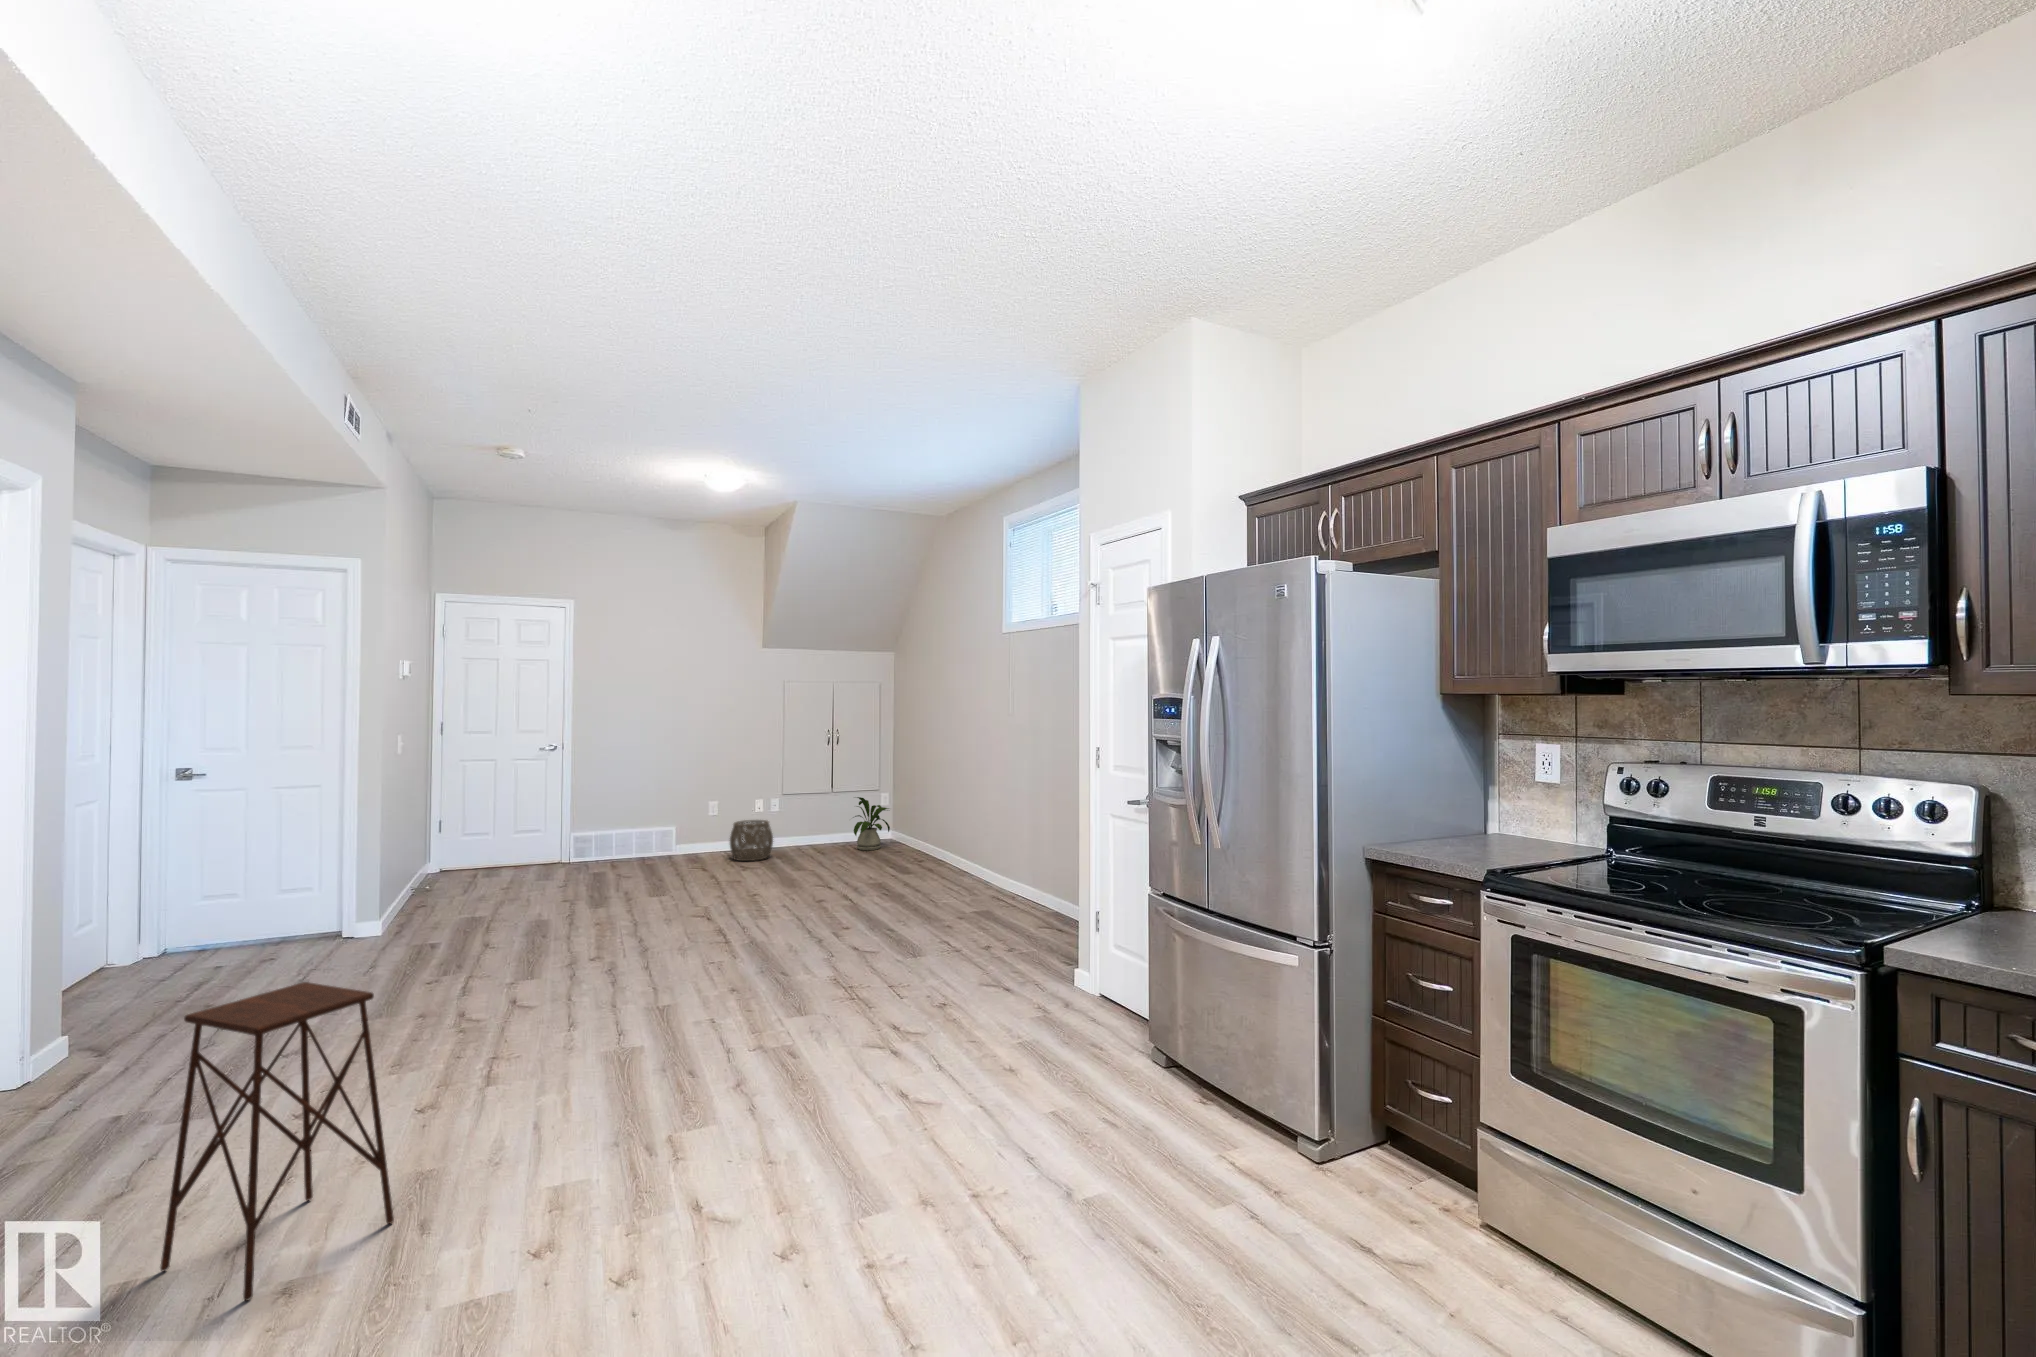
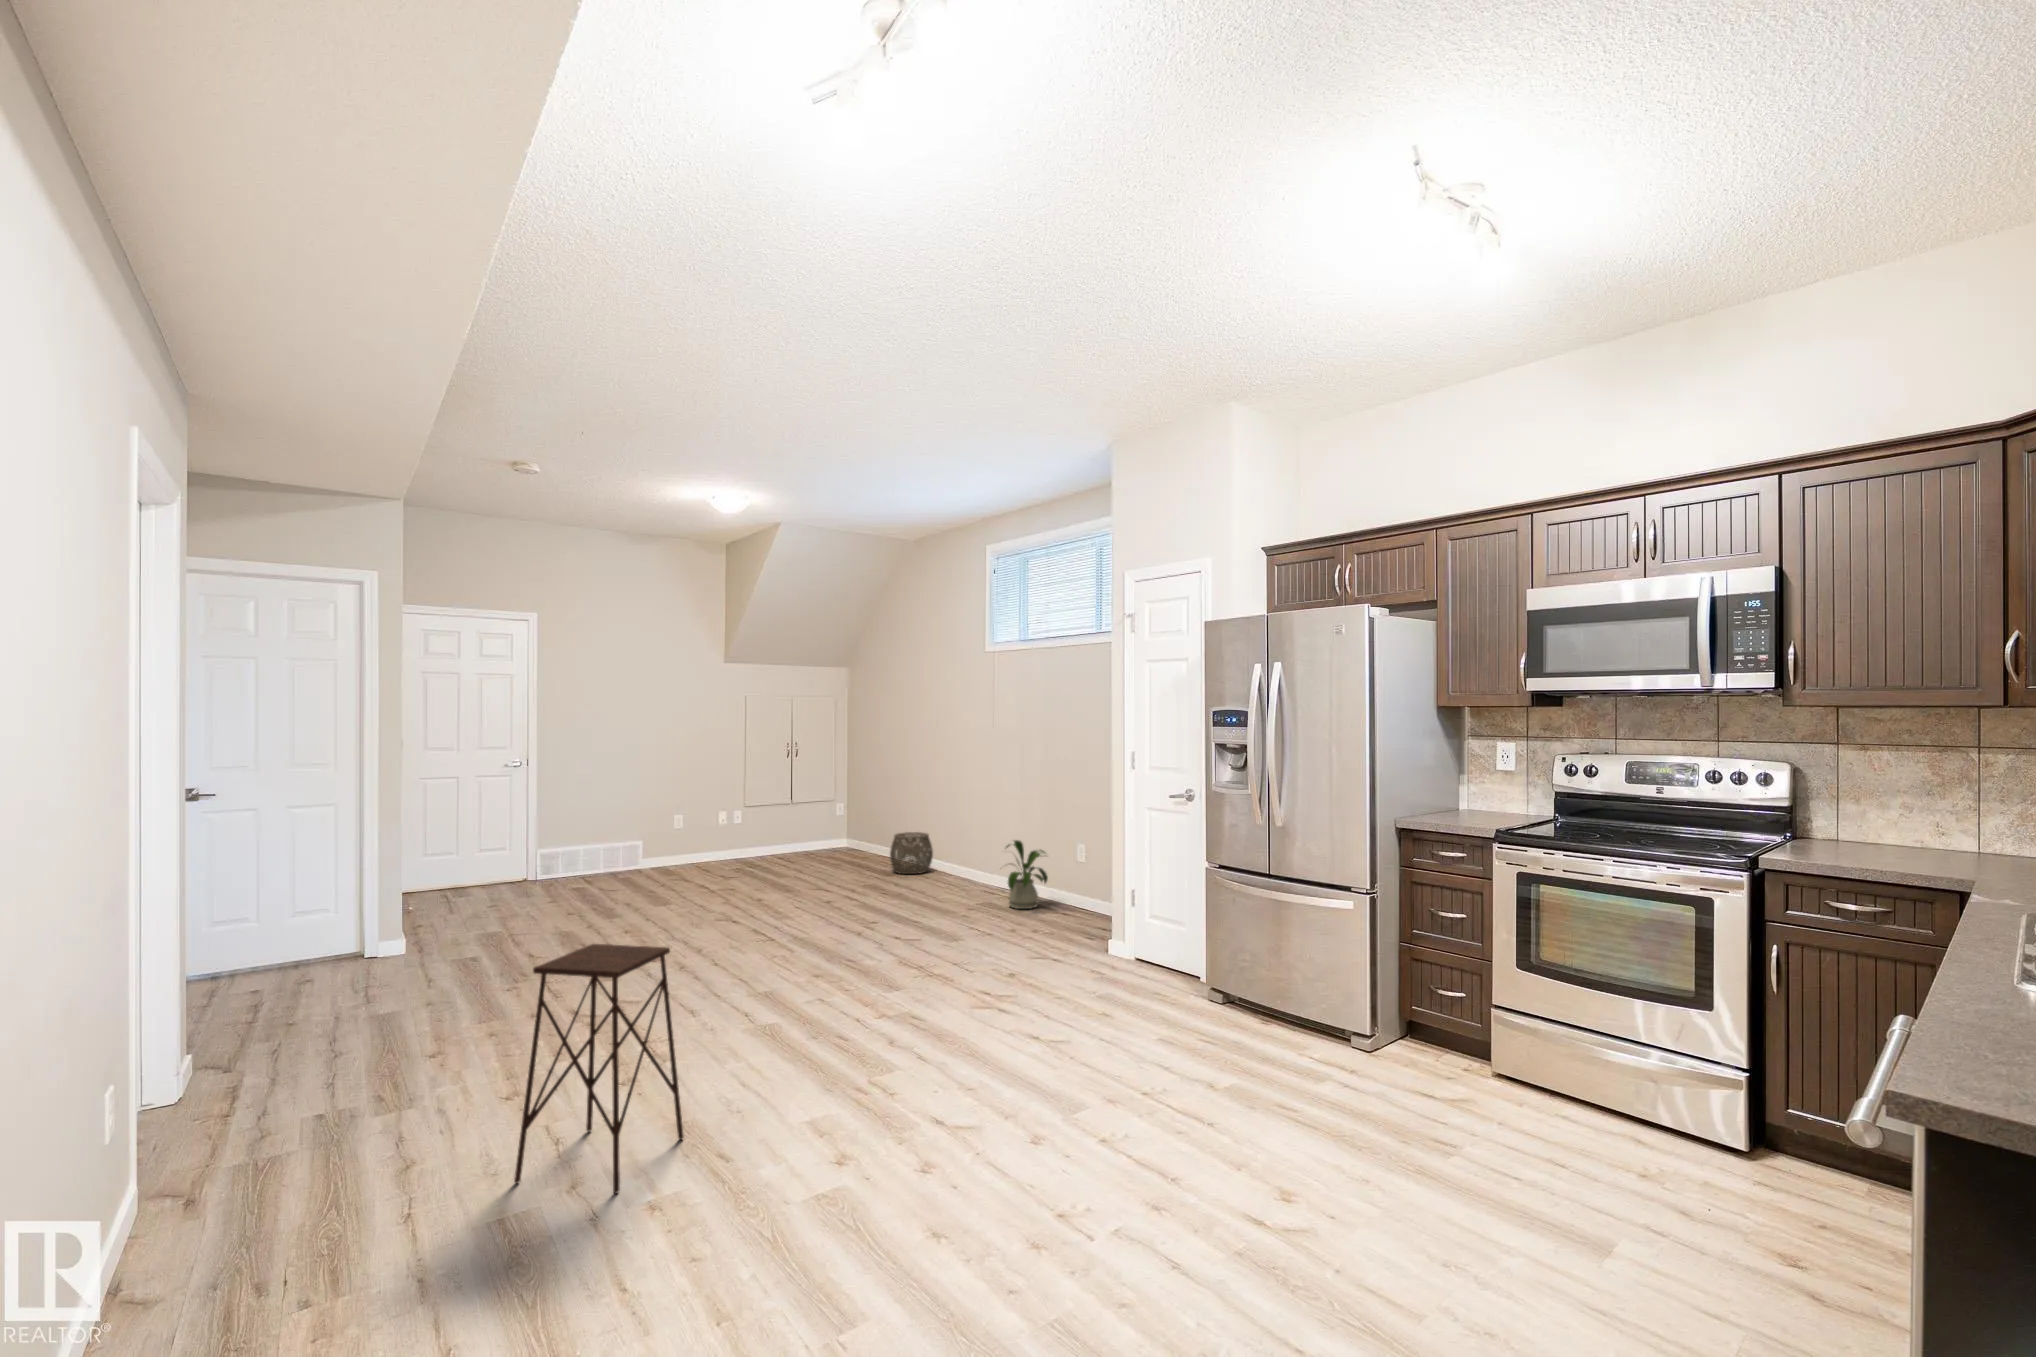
house plant: present [854,797,890,850] -> present [1006,840,1048,909]
woven basket: present [730,820,773,861] -> present [890,832,933,874]

